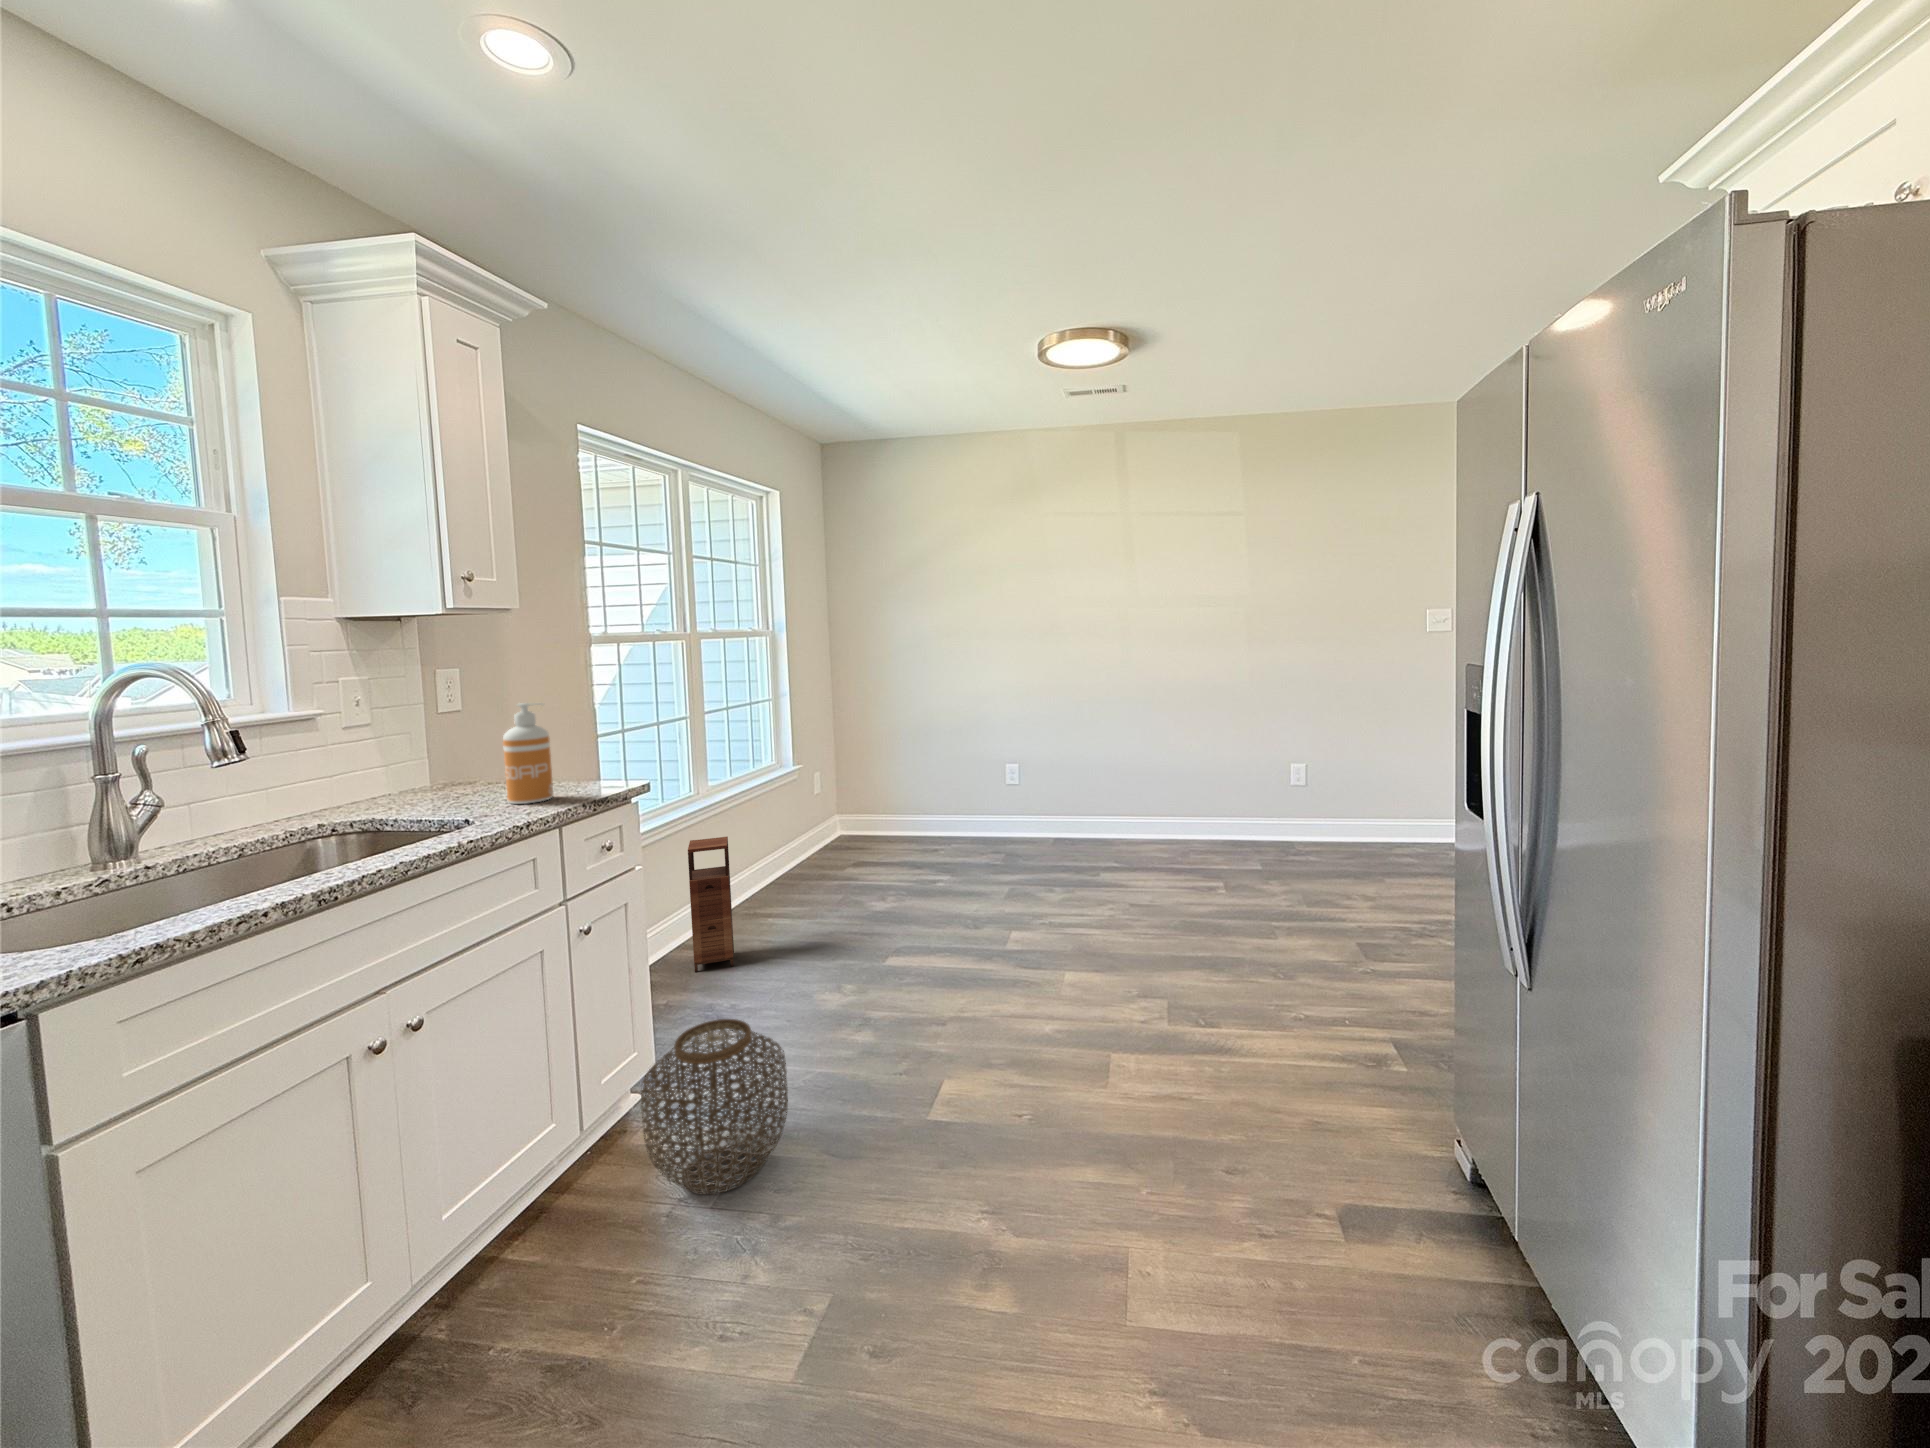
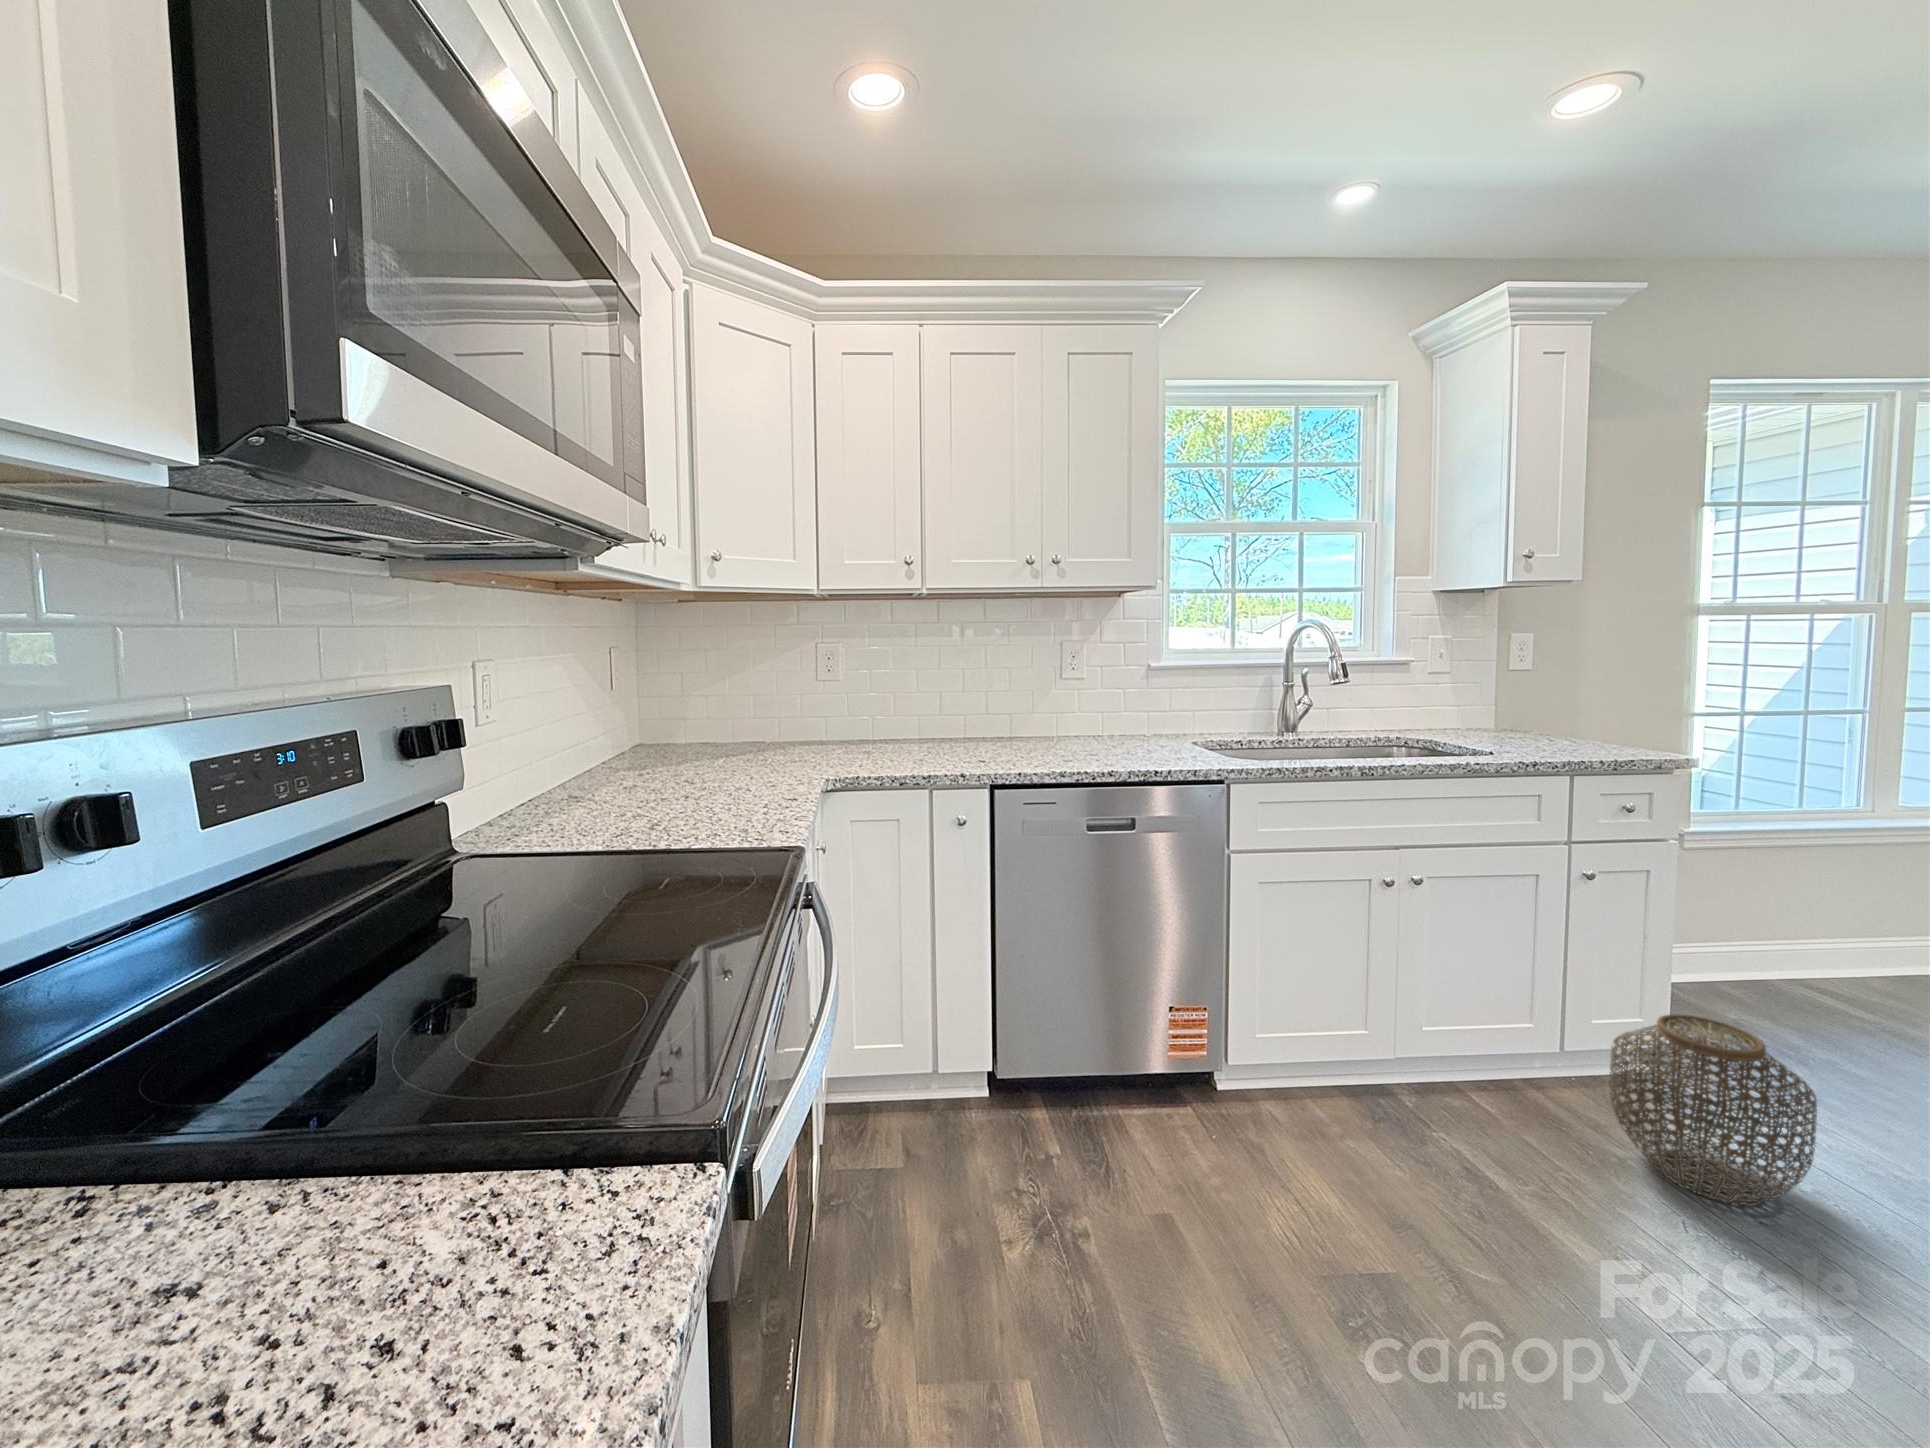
soap dispenser: present [503,703,554,804] -> none [1536,664,1581,753]
storage cabinet: present [688,837,734,972] -> none [1800,860,1891,1036]

